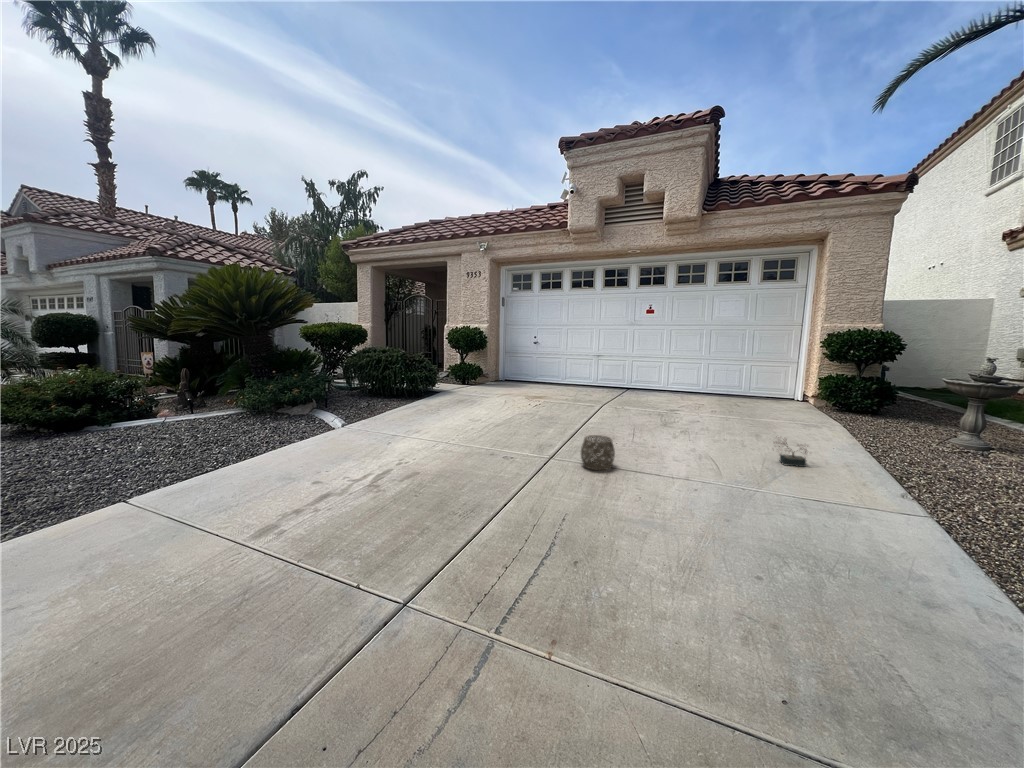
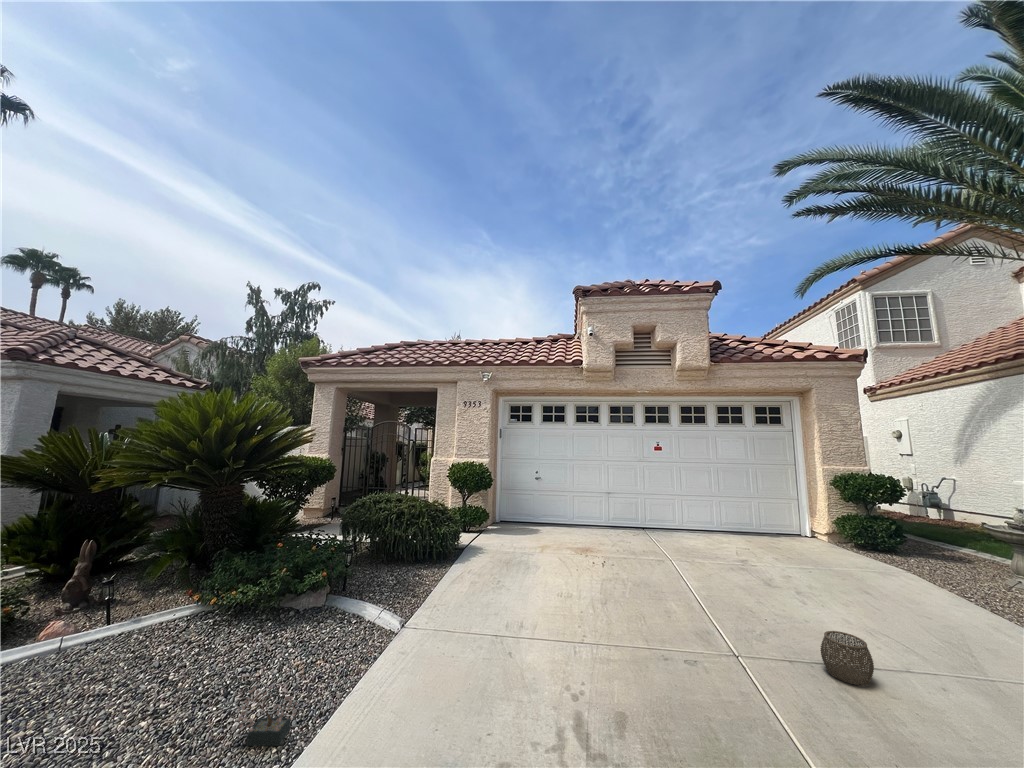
decorative plant: present [774,437,808,467] -> present [239,684,298,746]

